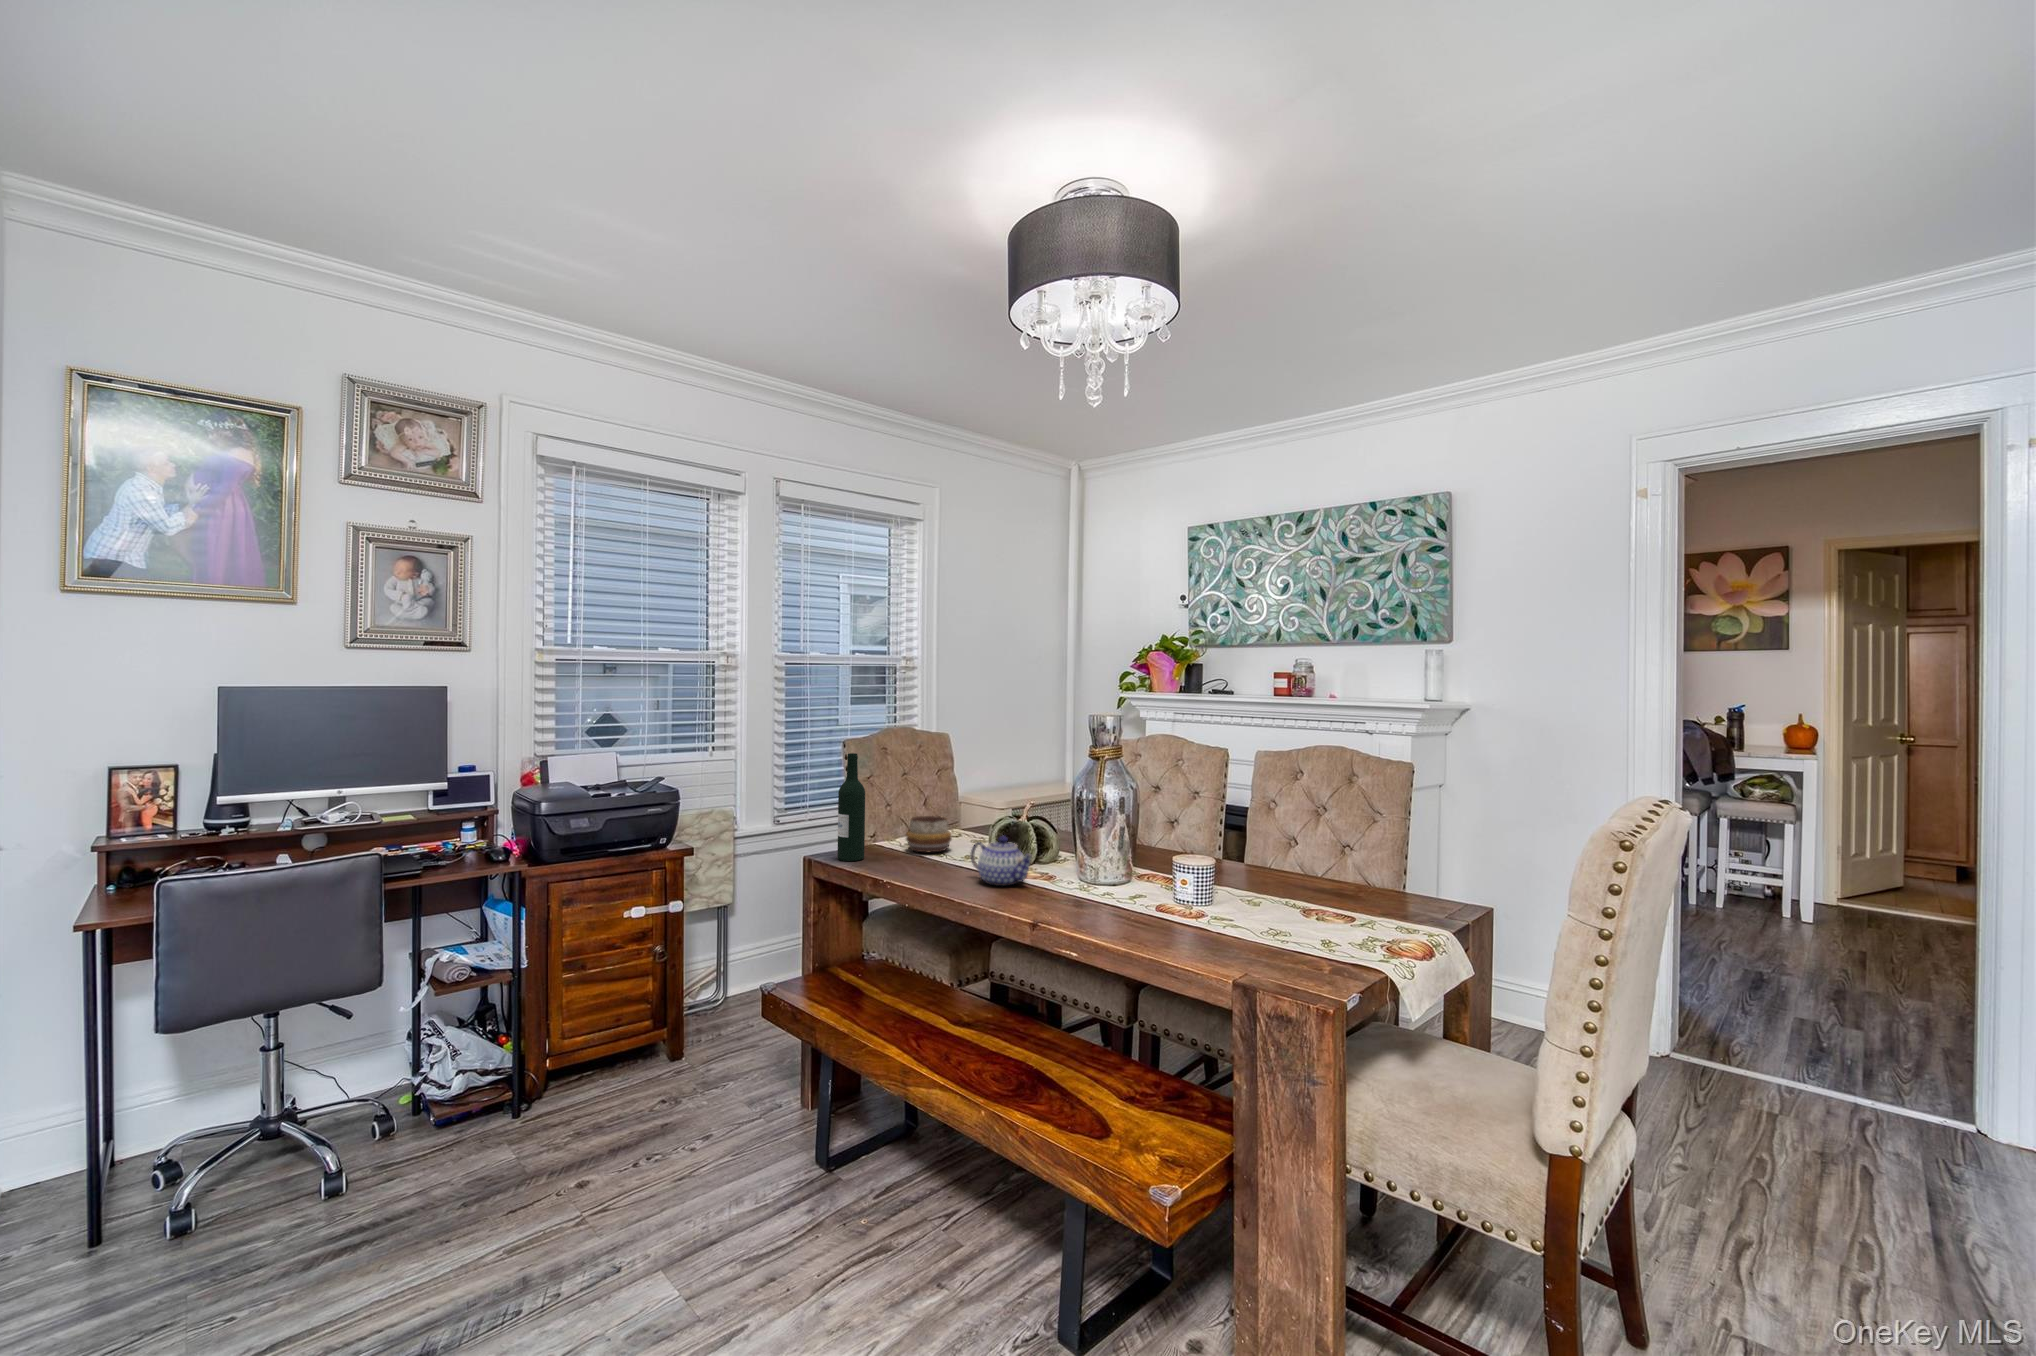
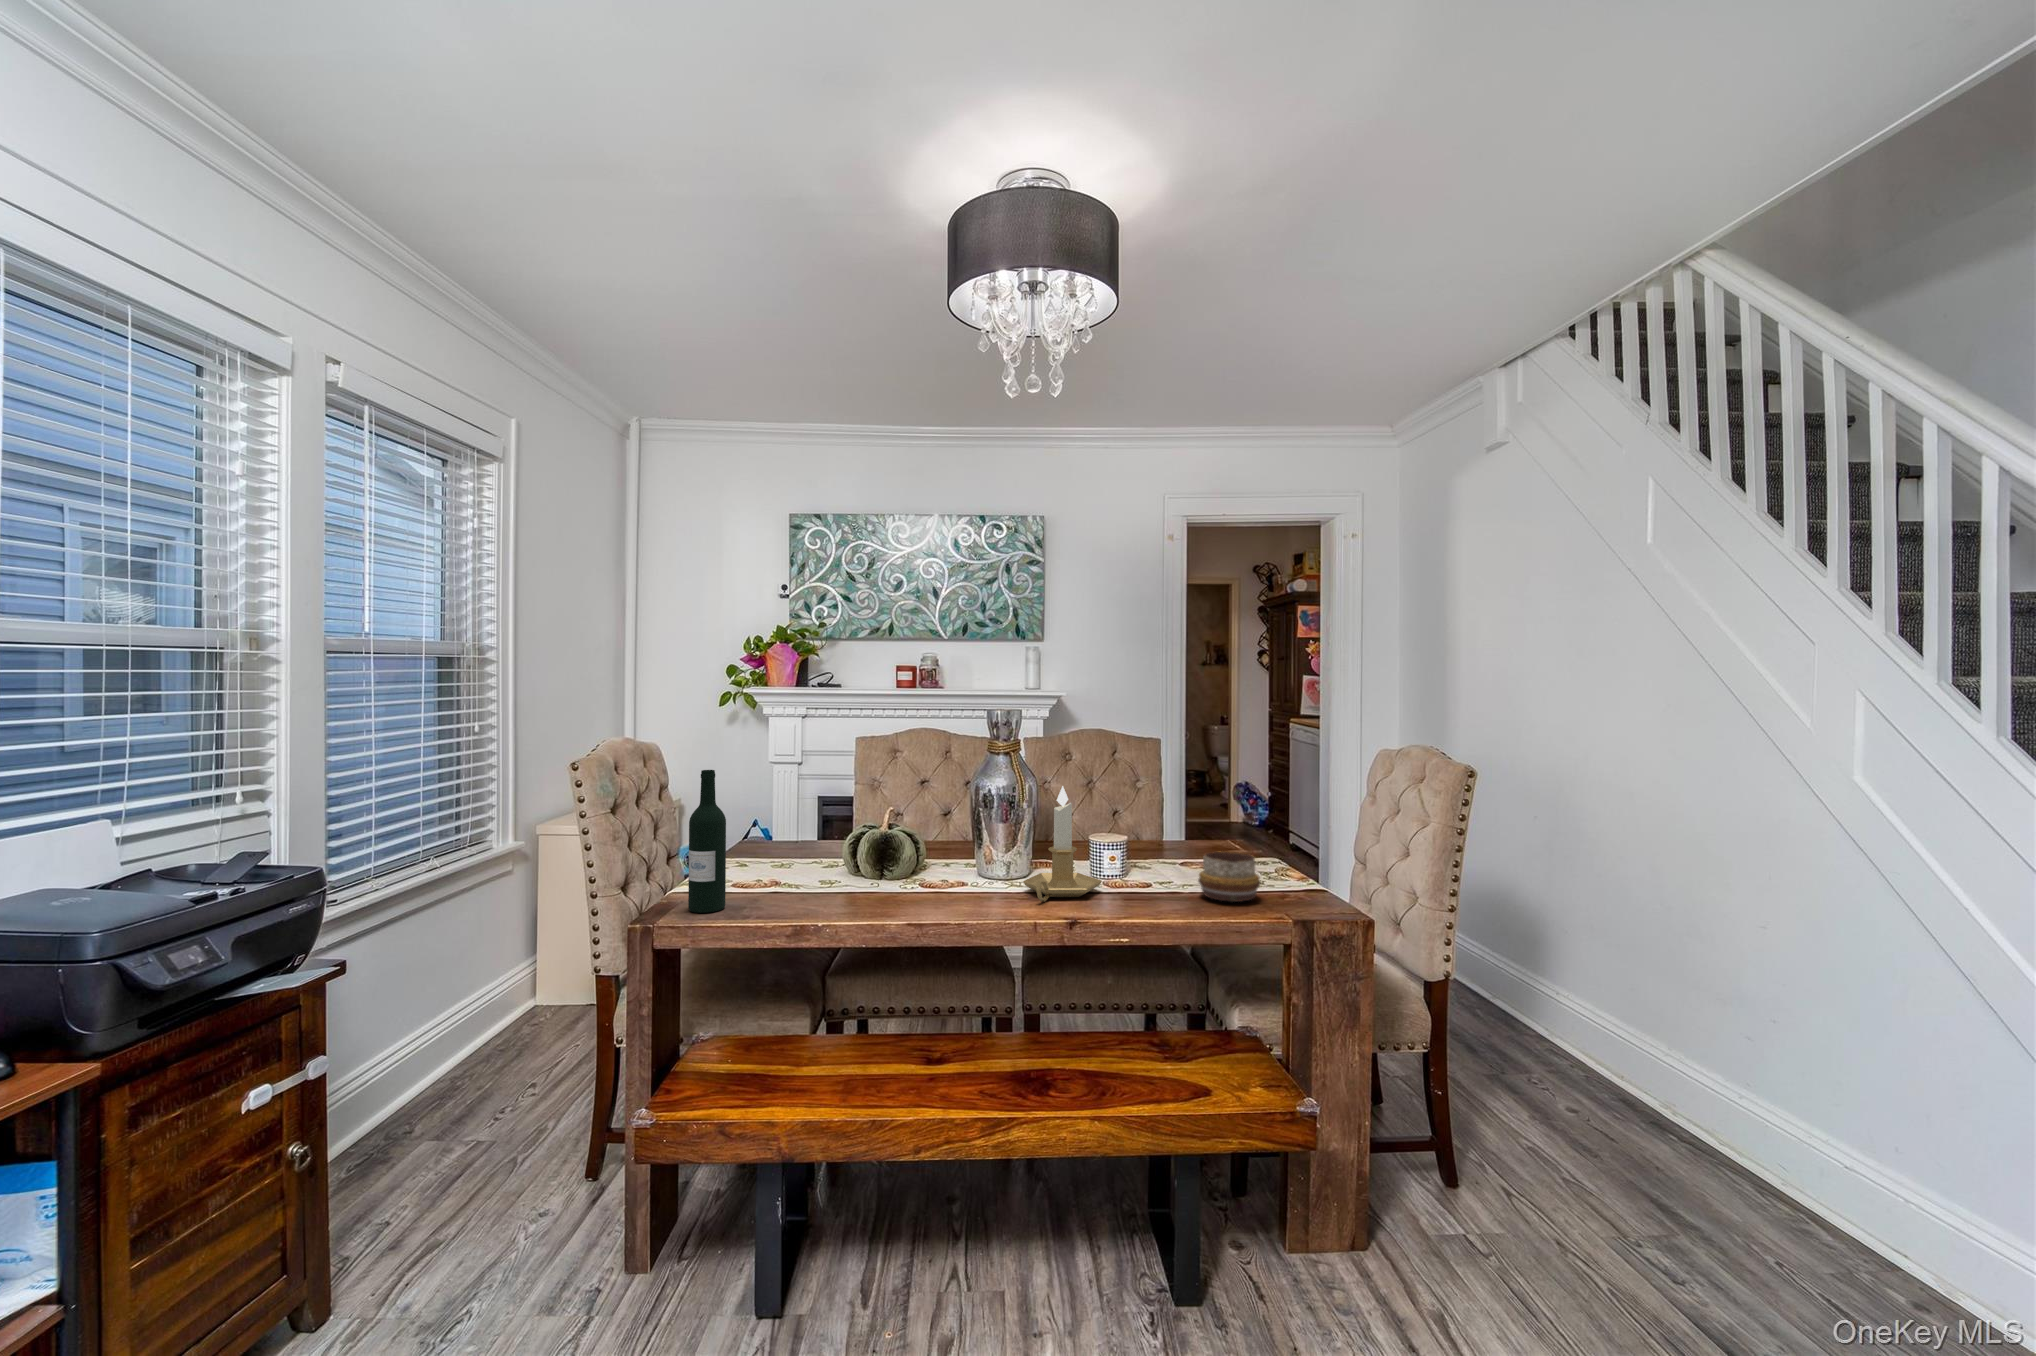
candlestick: none [1043,796,1135,910] -> present [1023,786,1102,902]
decorative bowl: present [906,816,952,852] -> present [1198,851,1260,902]
teapot: present [971,836,1032,886] -> none [892,842,978,898]

